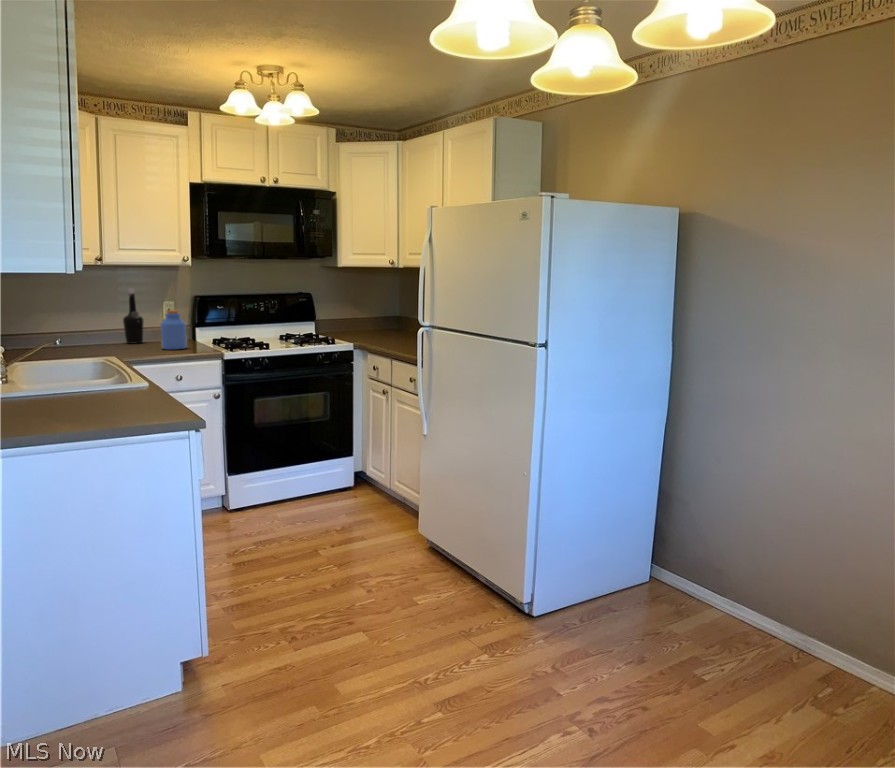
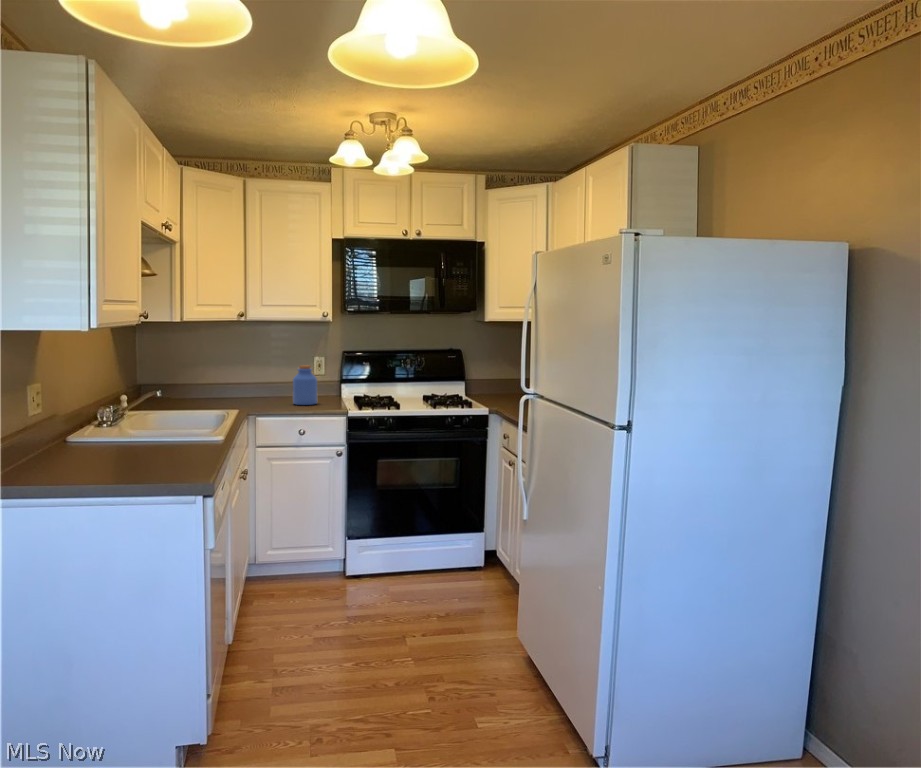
bottle: present [123,289,143,344] -> none [272,343,291,397]

